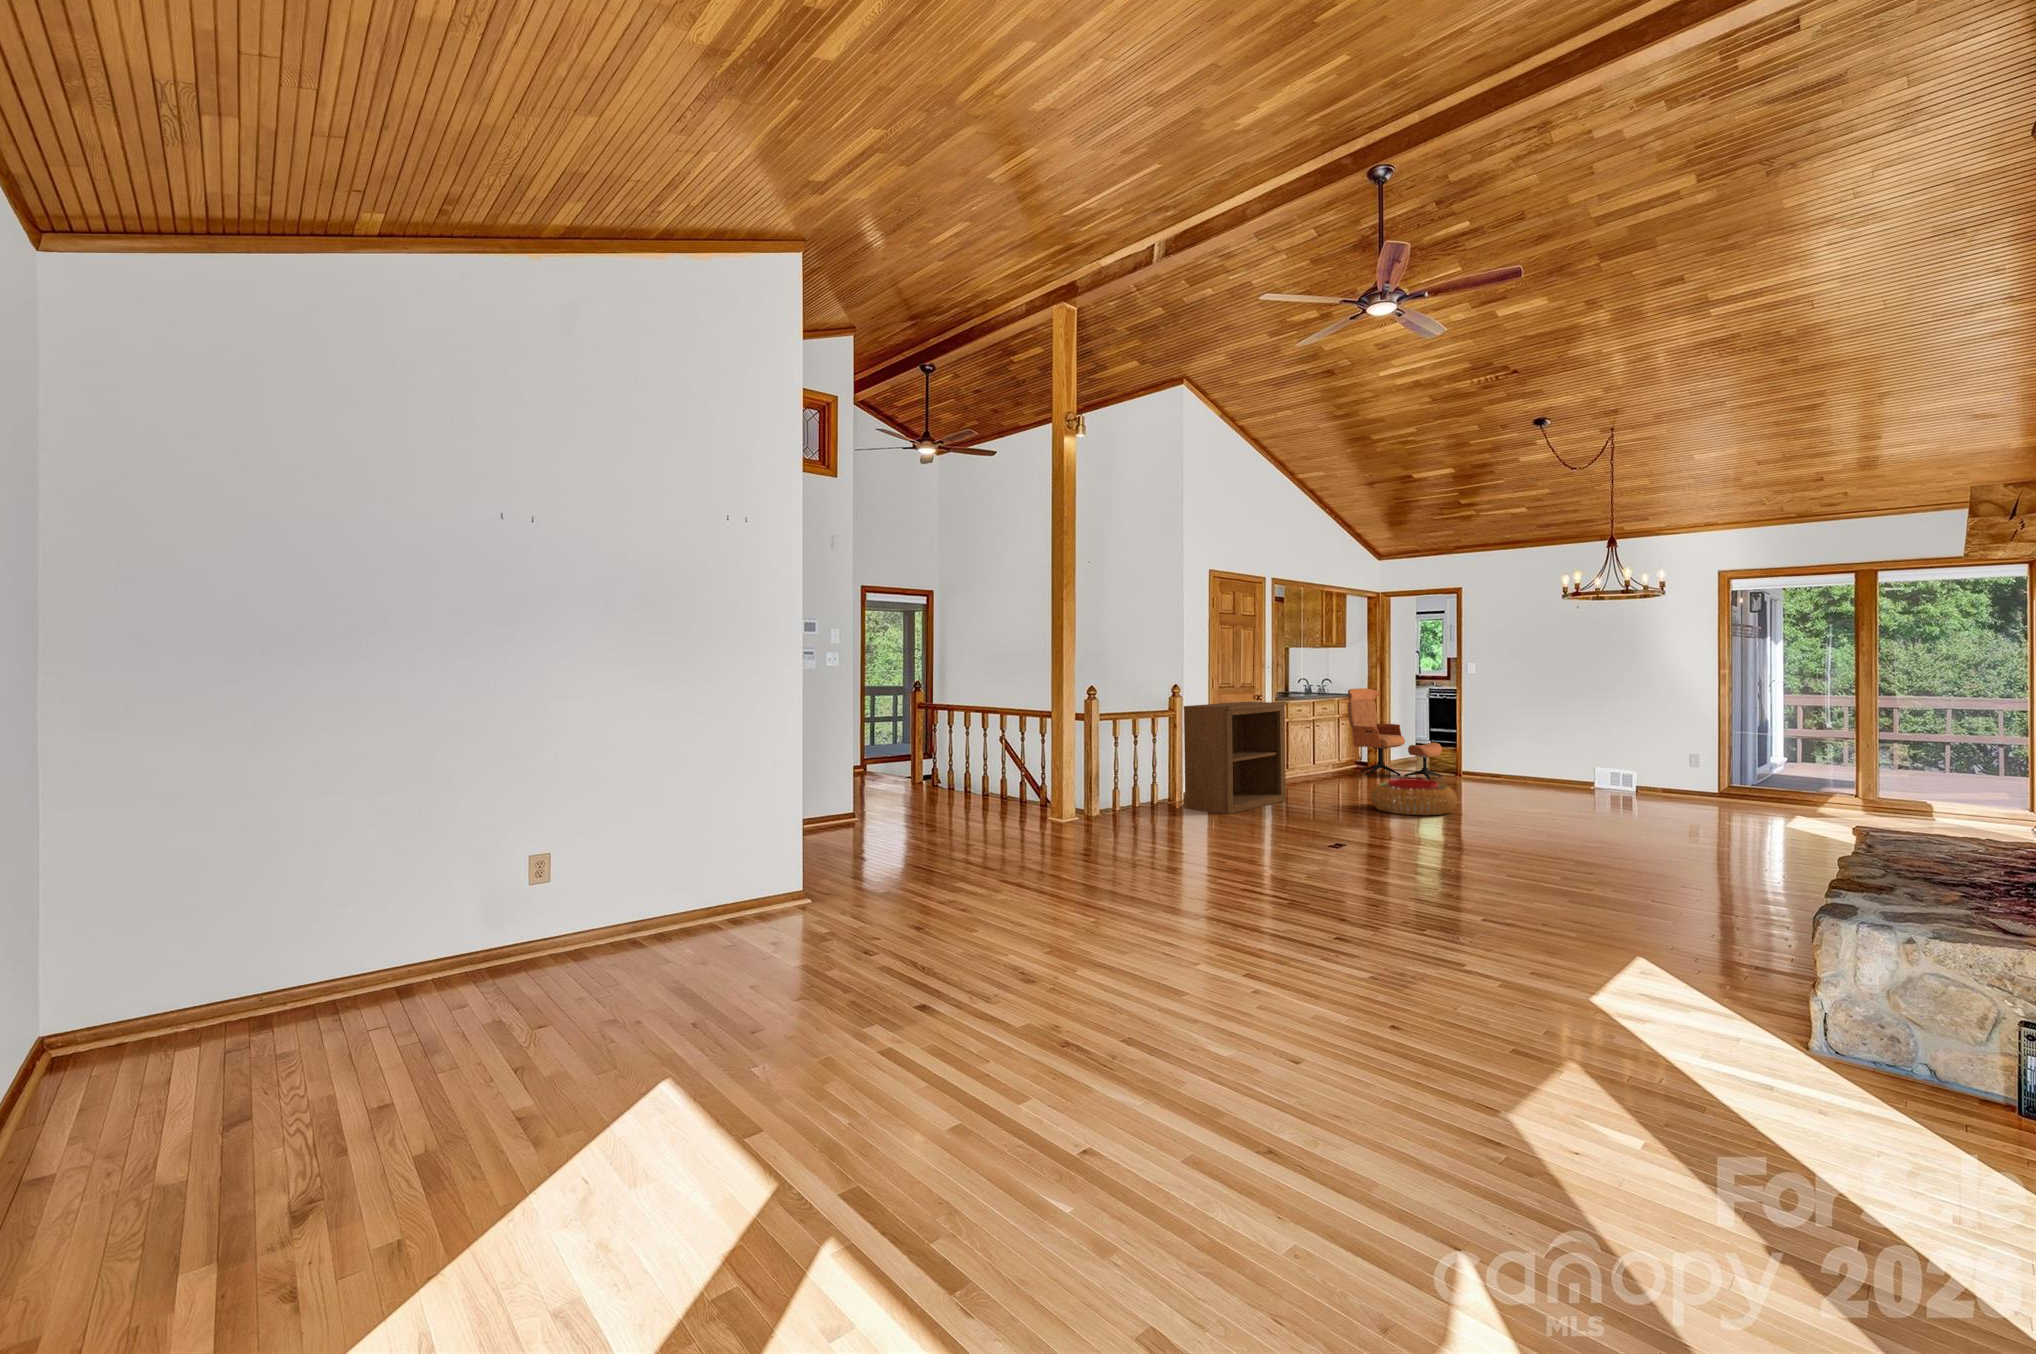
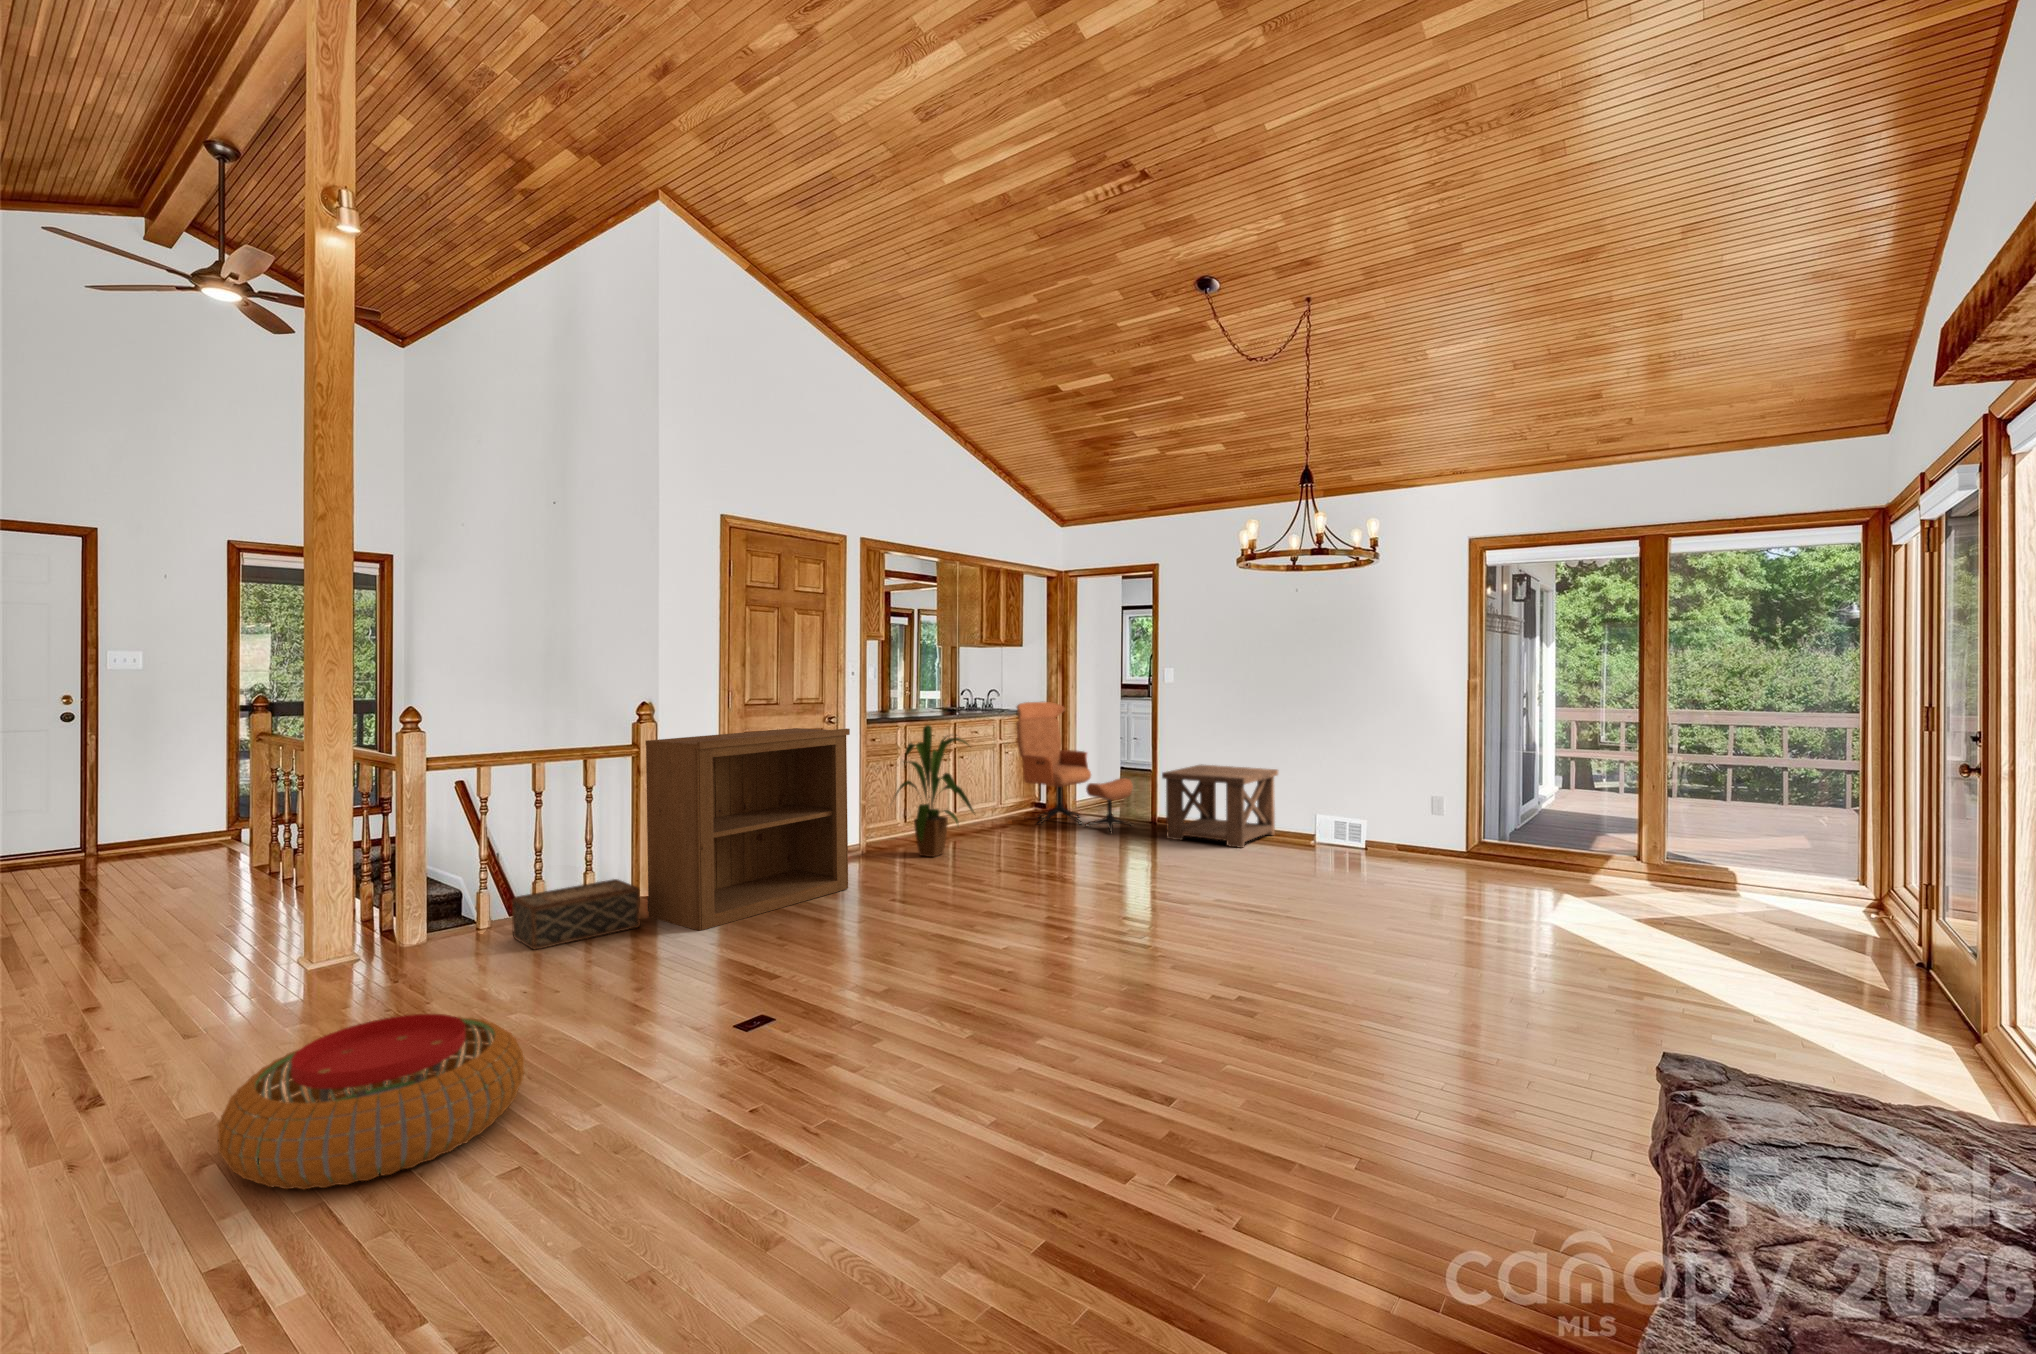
house plant: none [1287,701,1346,789] -> present [896,725,975,857]
side table: none [1470,733,1559,789] -> present [1162,764,1278,848]
pouf: present [1370,778,1457,815] -> present [217,1014,525,1189]
woven basket: none [1126,786,1190,818] -> present [512,879,640,949]

